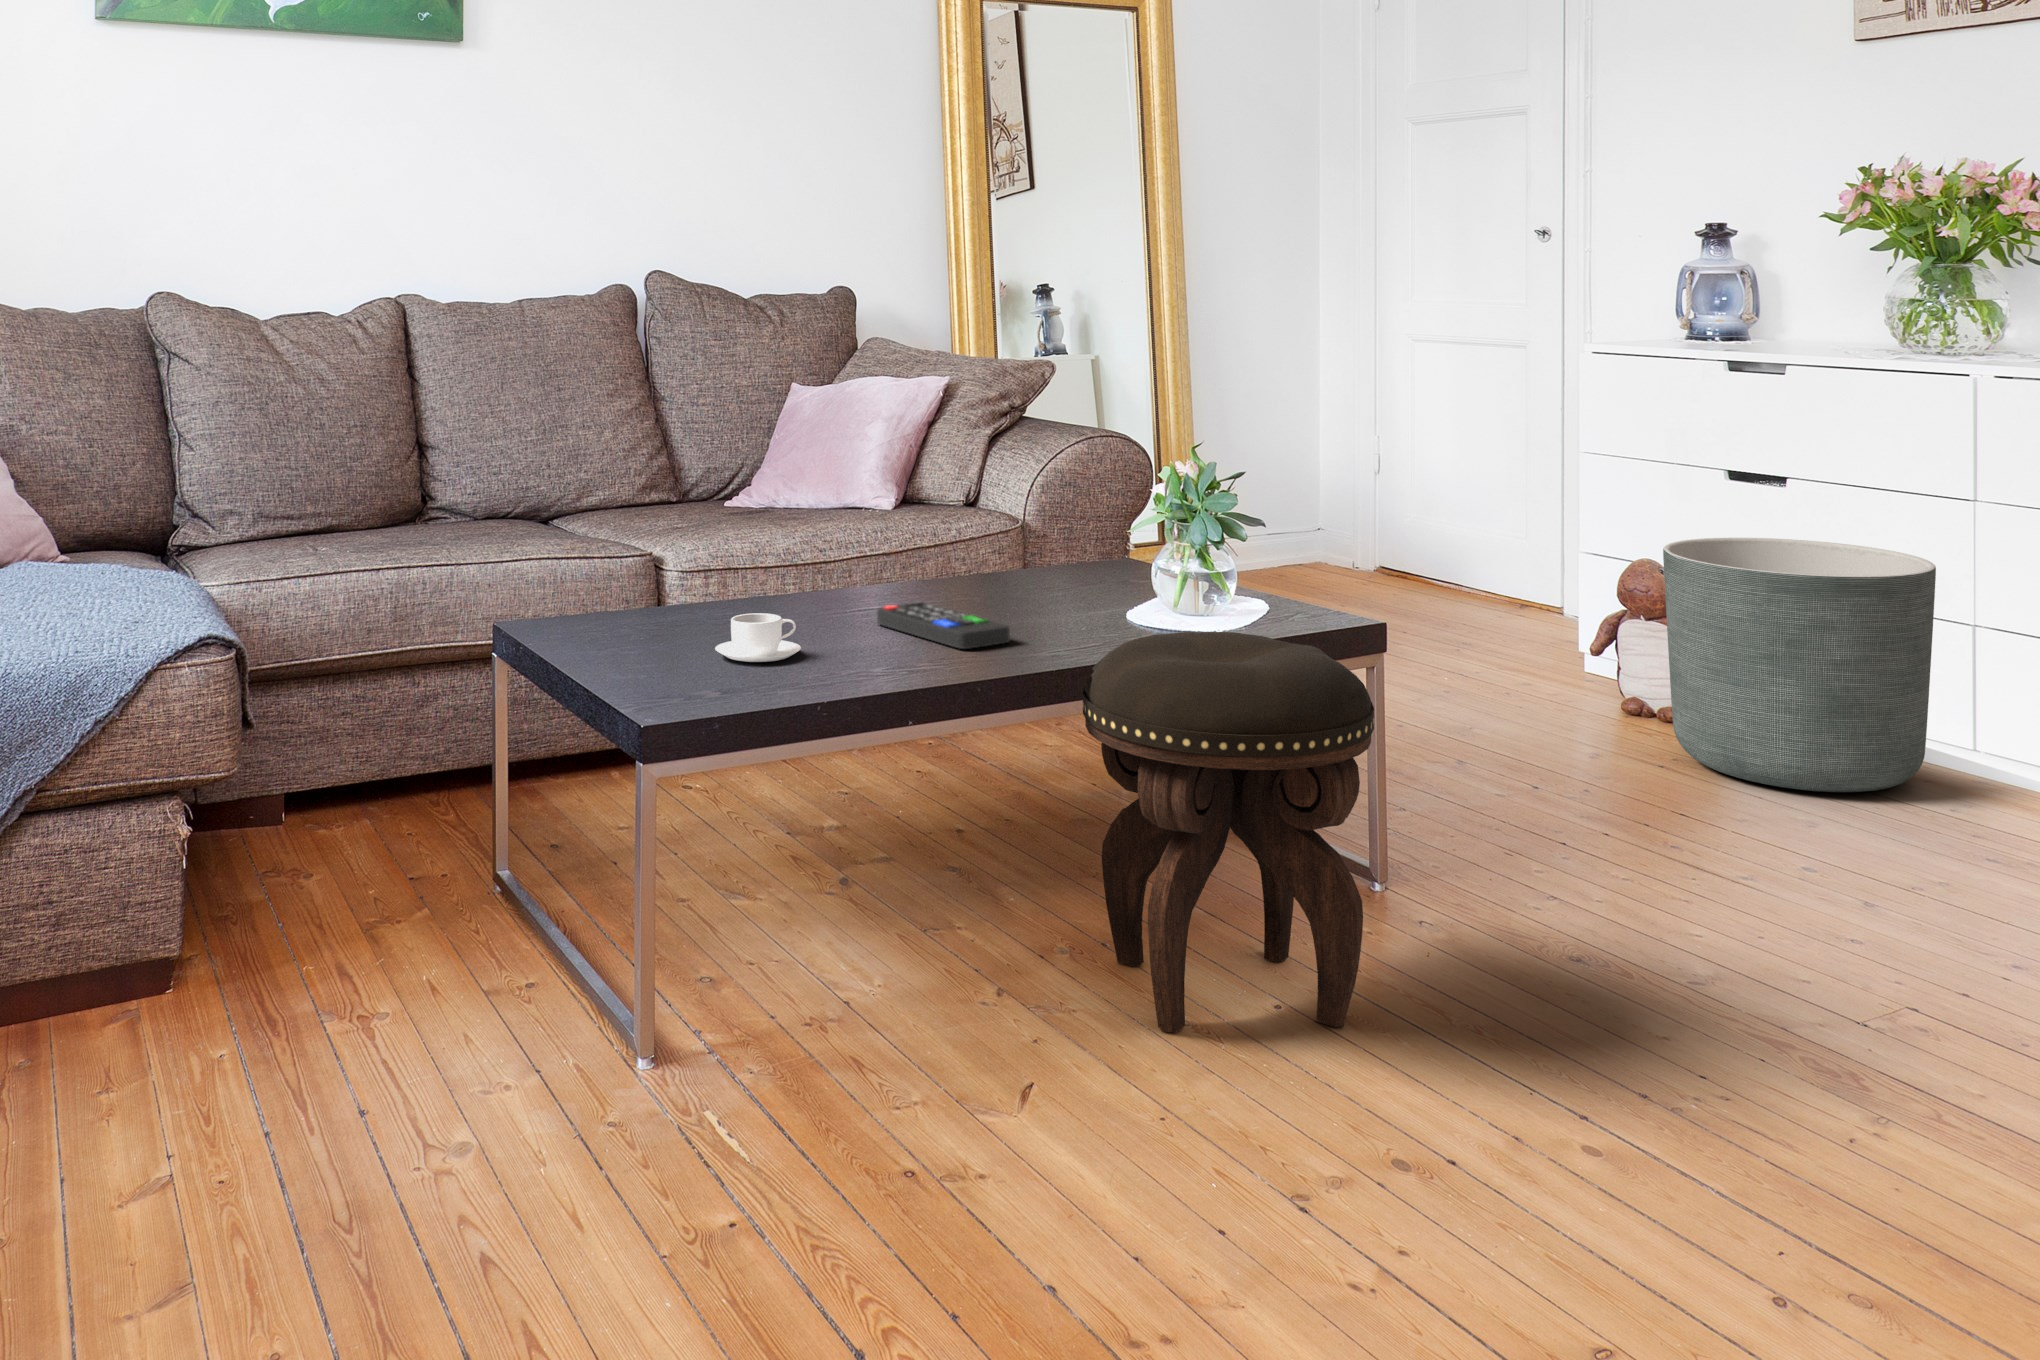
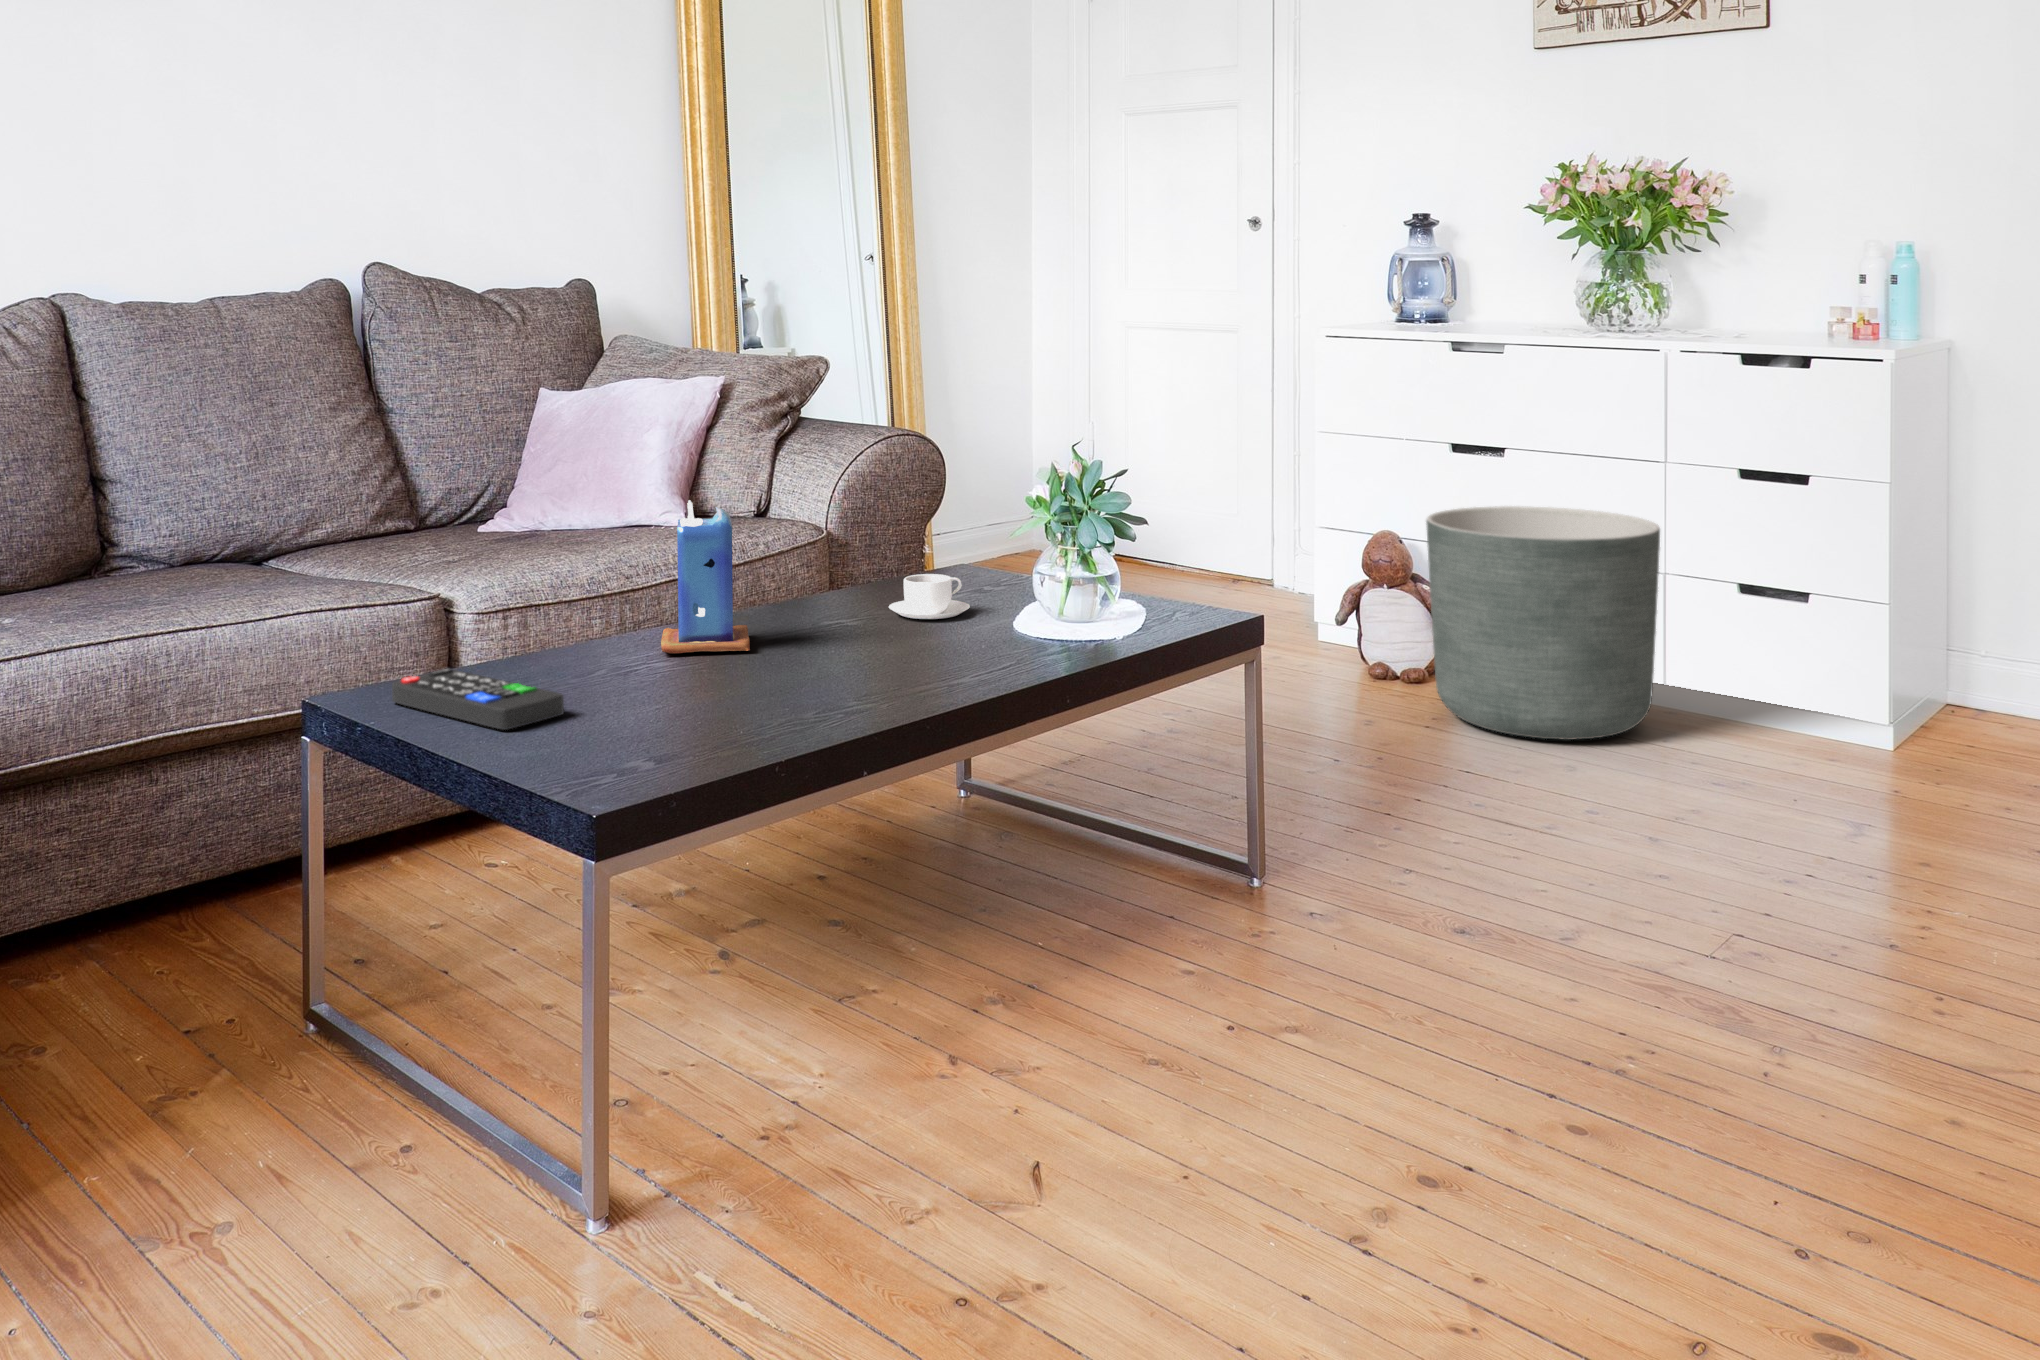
candle: none [783,483,868,616] -> present [661,500,750,653]
remote control: present [877,602,1010,649] -> present [392,668,564,730]
coffee cup: present [715,613,801,662] -> present [889,574,970,619]
footstool: present [1082,632,1374,1033] -> none [1056,639,1366,1087]

